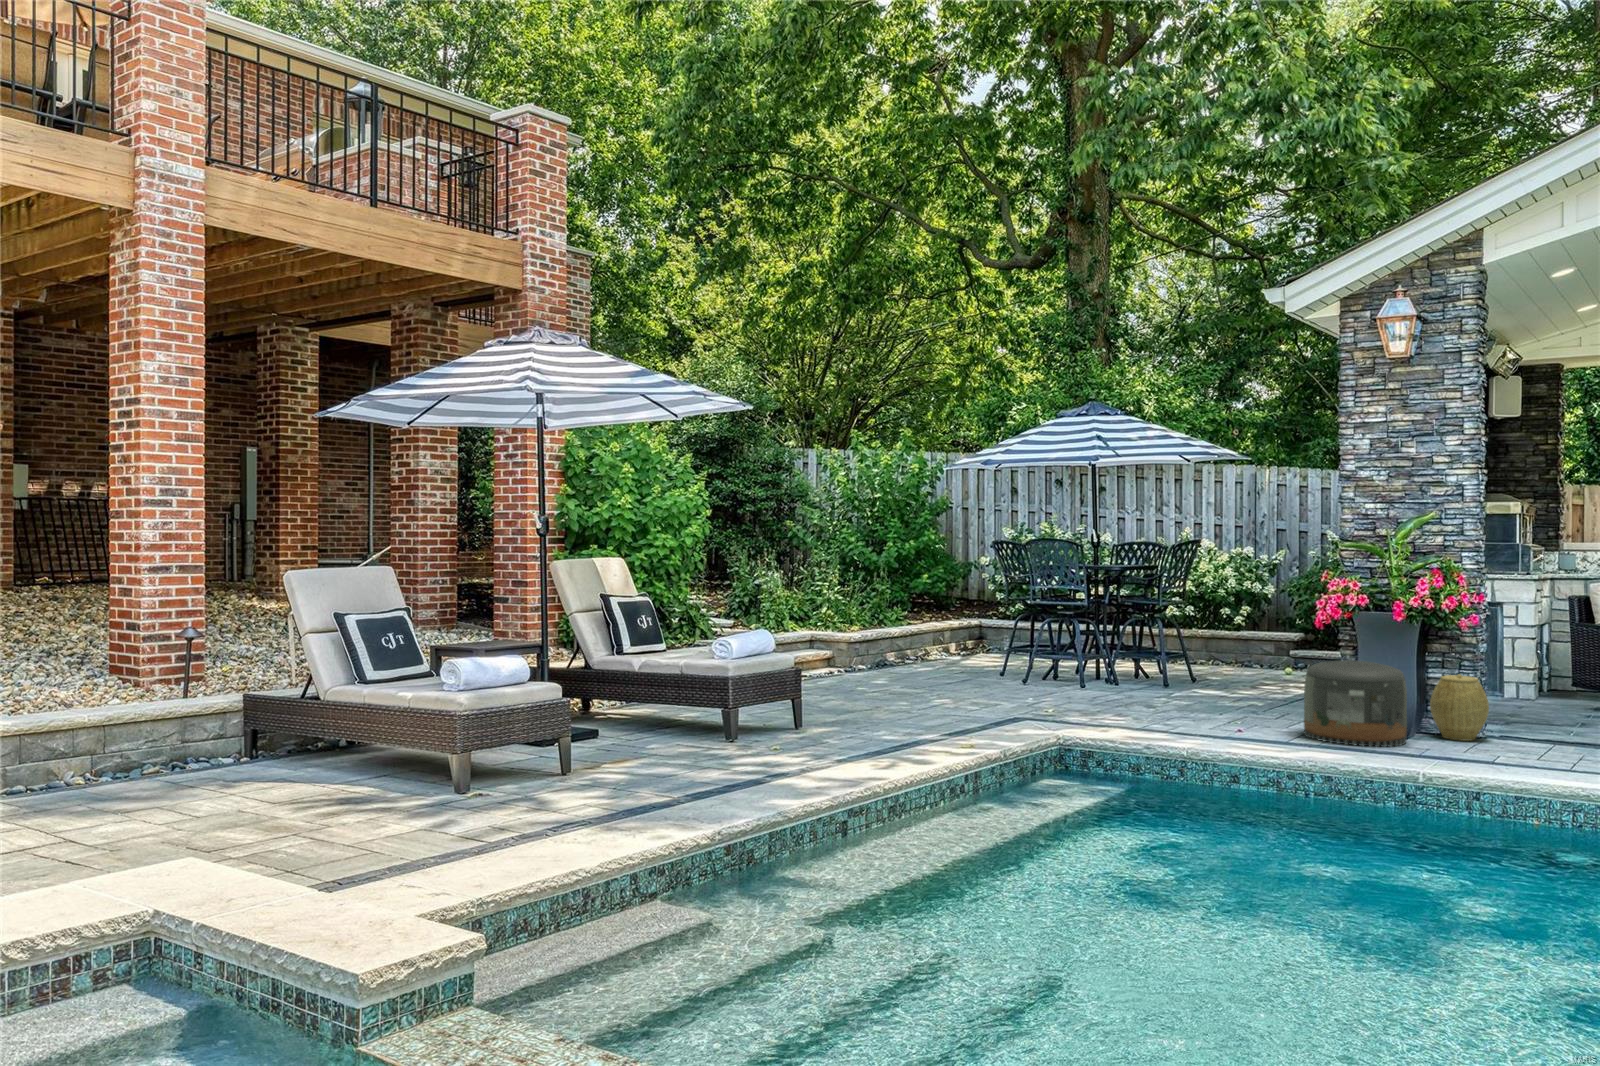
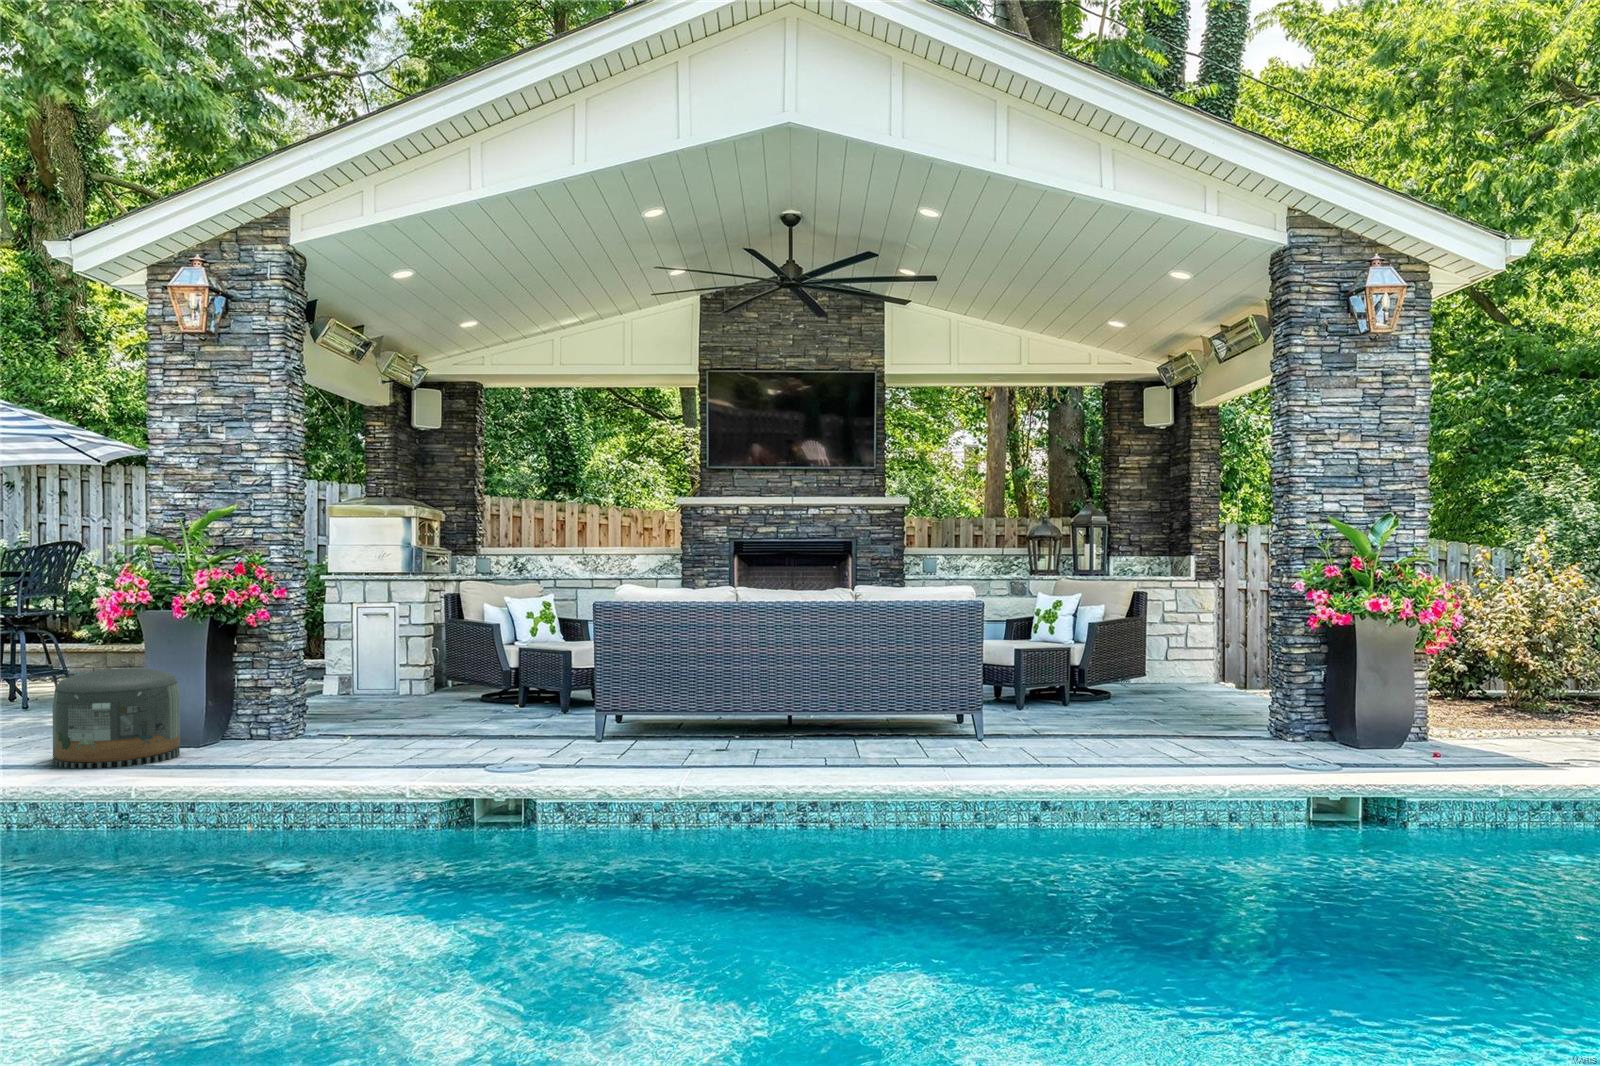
woven basket: present [1430,674,1489,741] -> none [225,675,287,746]

